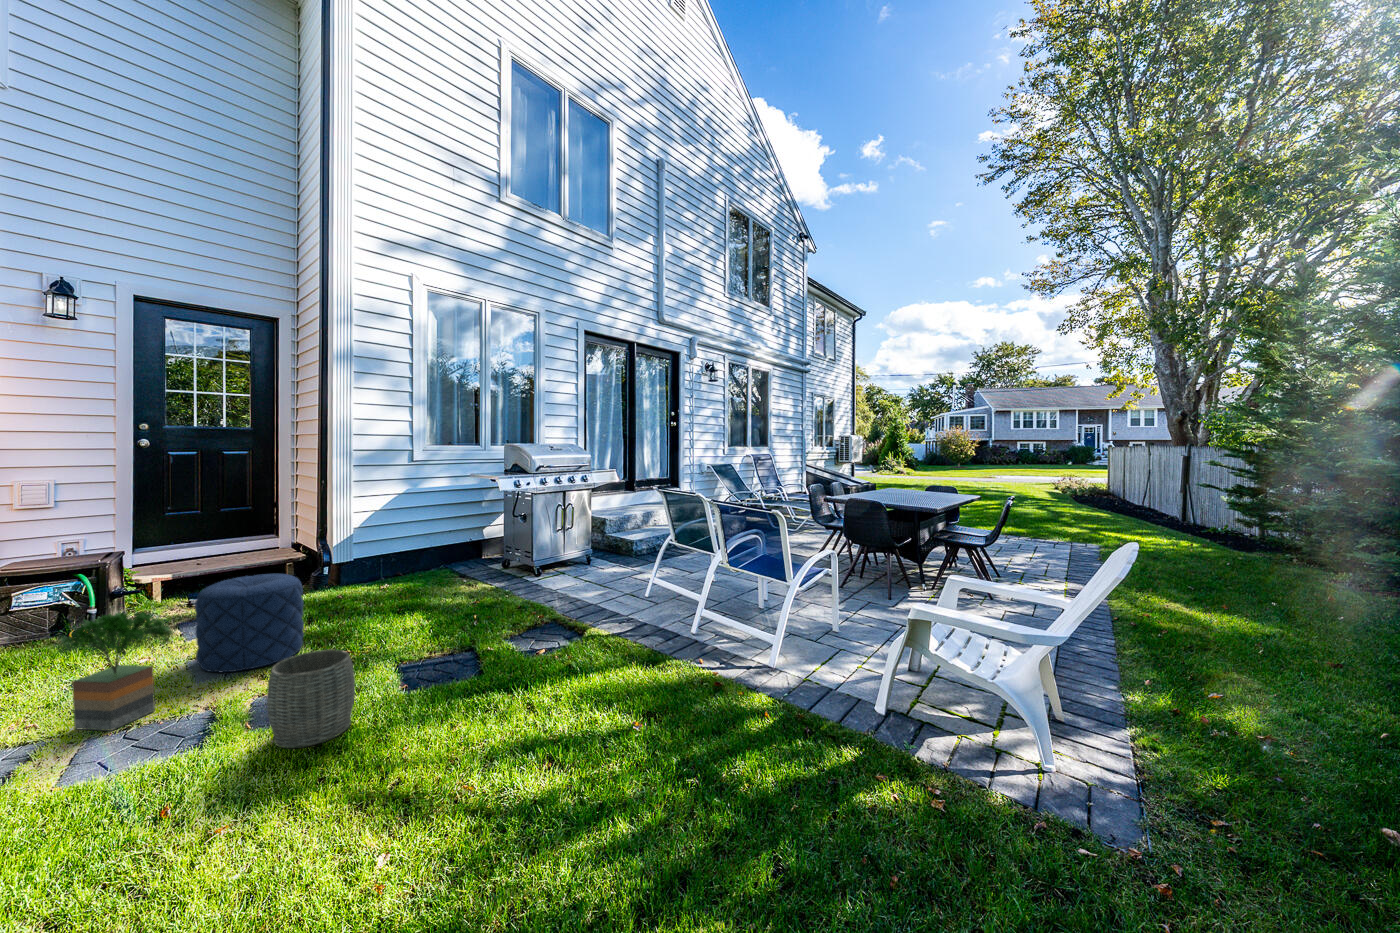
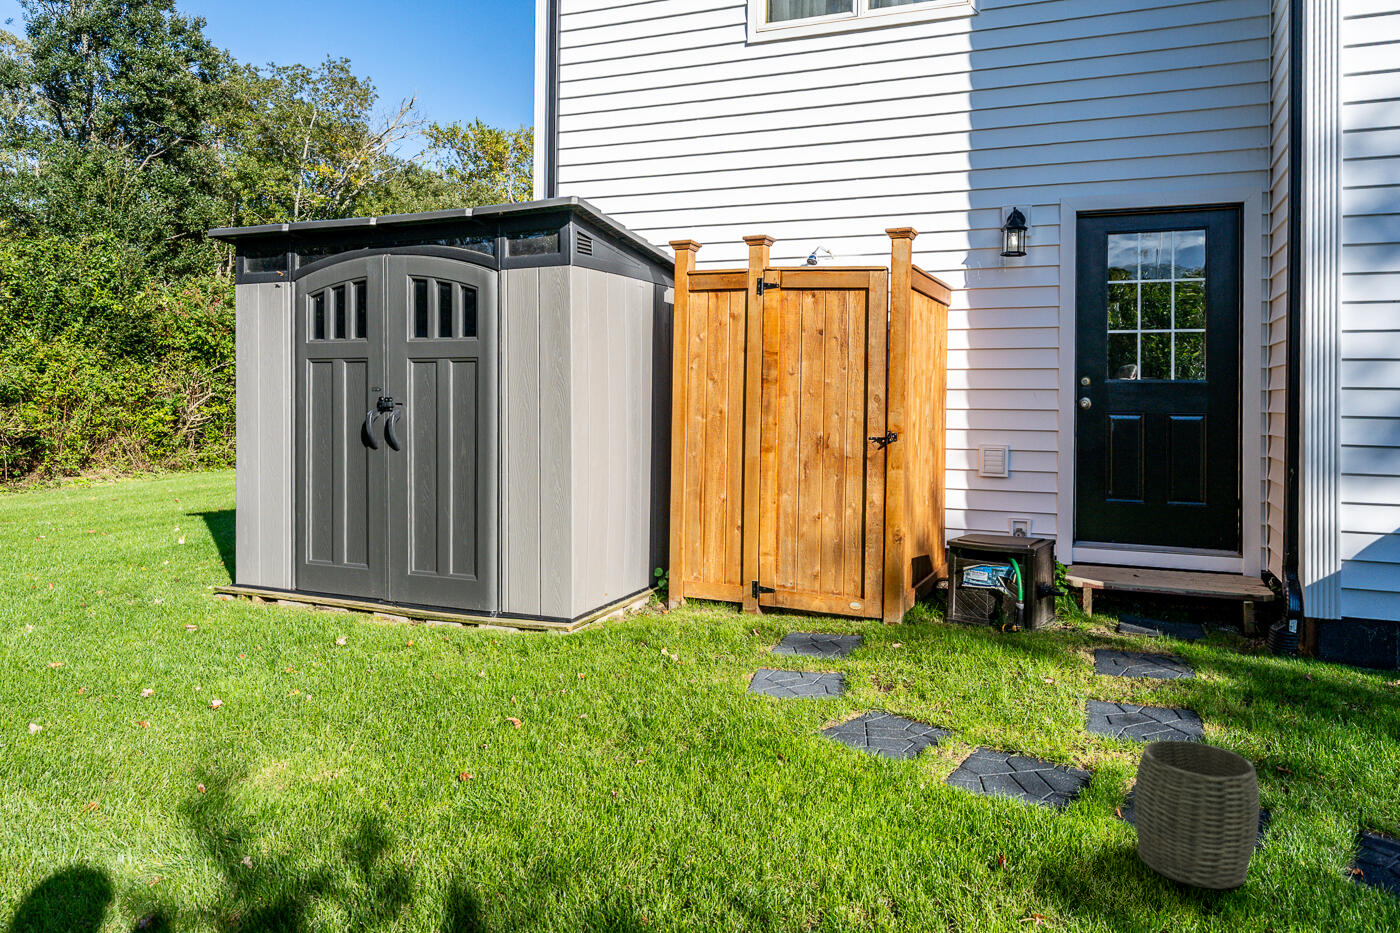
pouf: present [195,574,304,672] -> none [1094,605,1233,742]
potted tree: present [57,611,174,731] -> none [964,611,1067,748]

